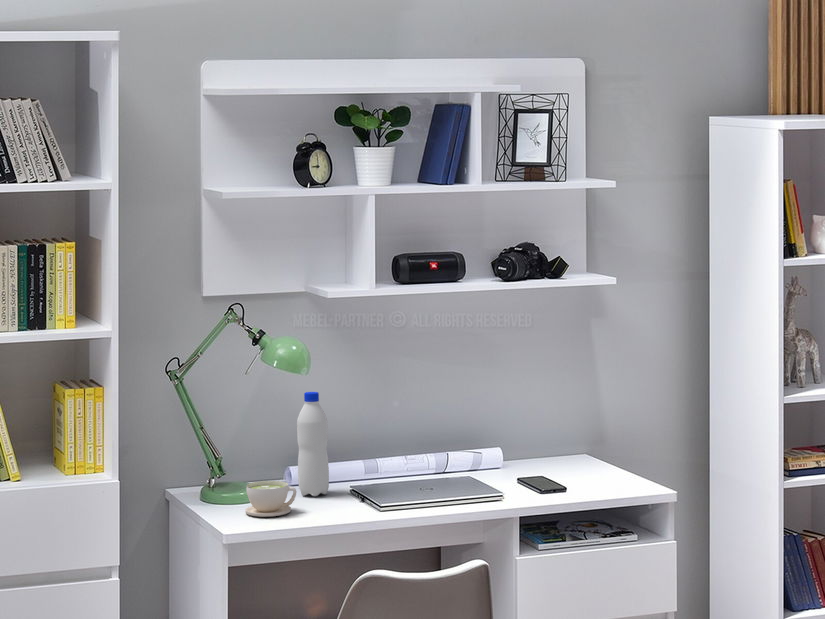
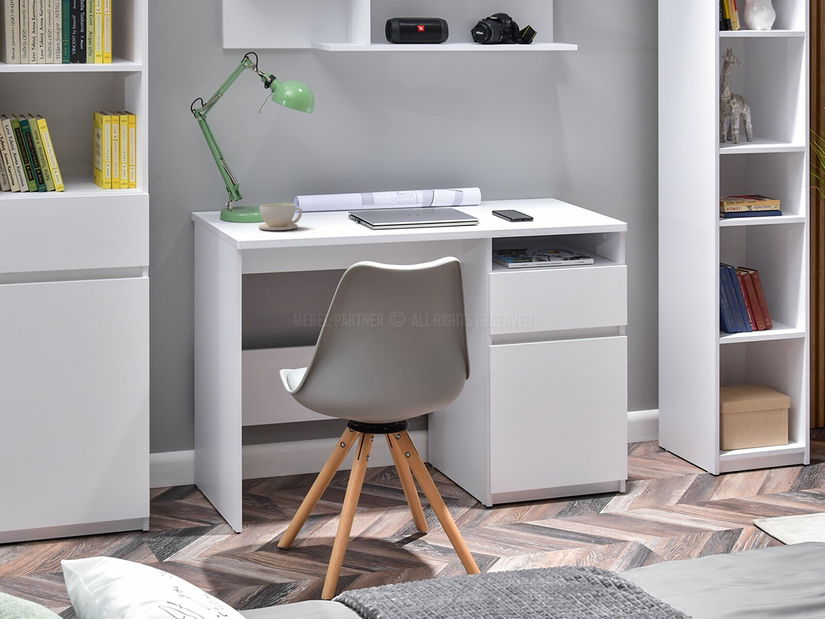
water bottle: present [297,392,329,496] -> none [303,131,330,220]

